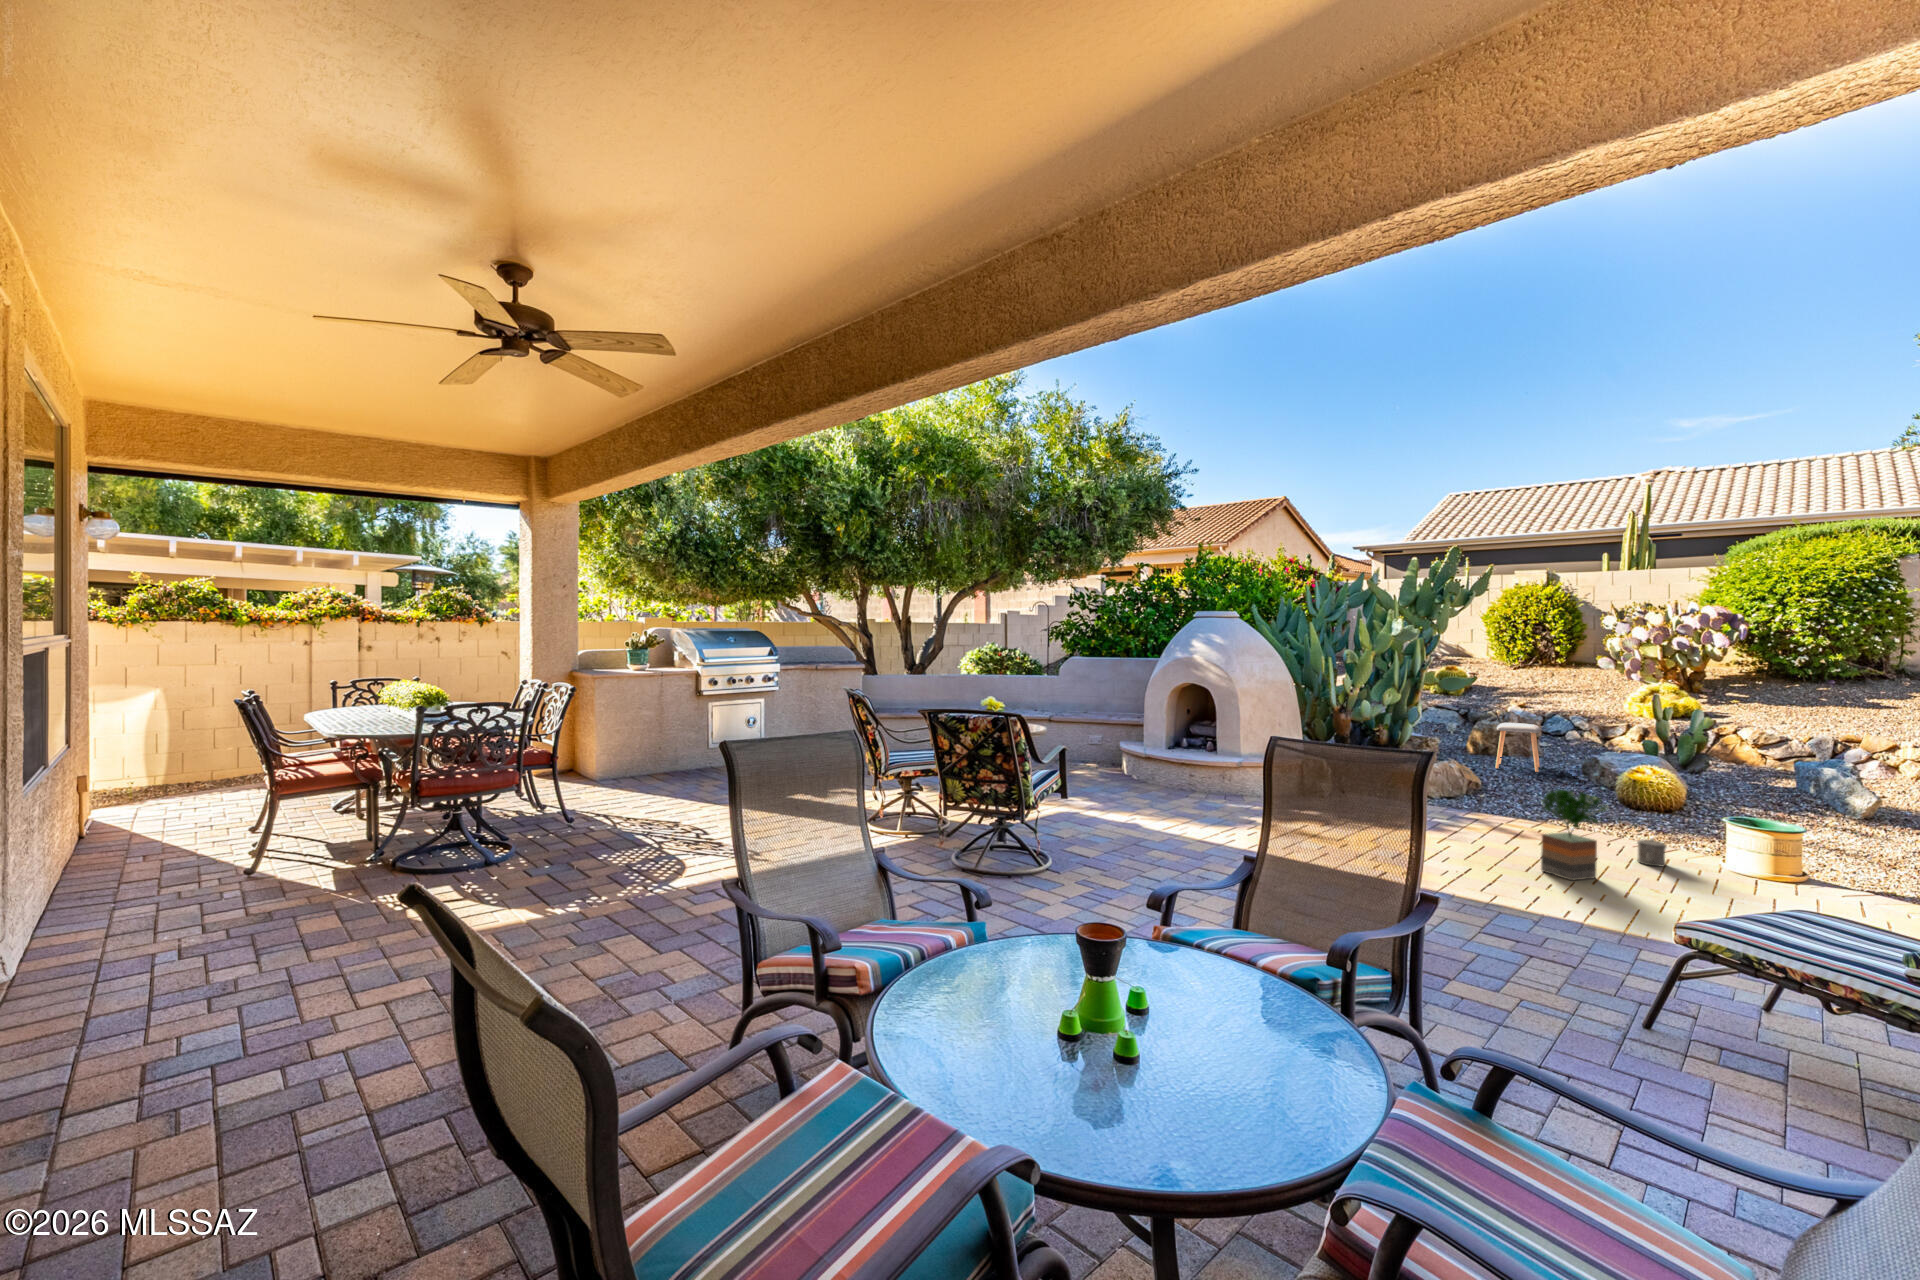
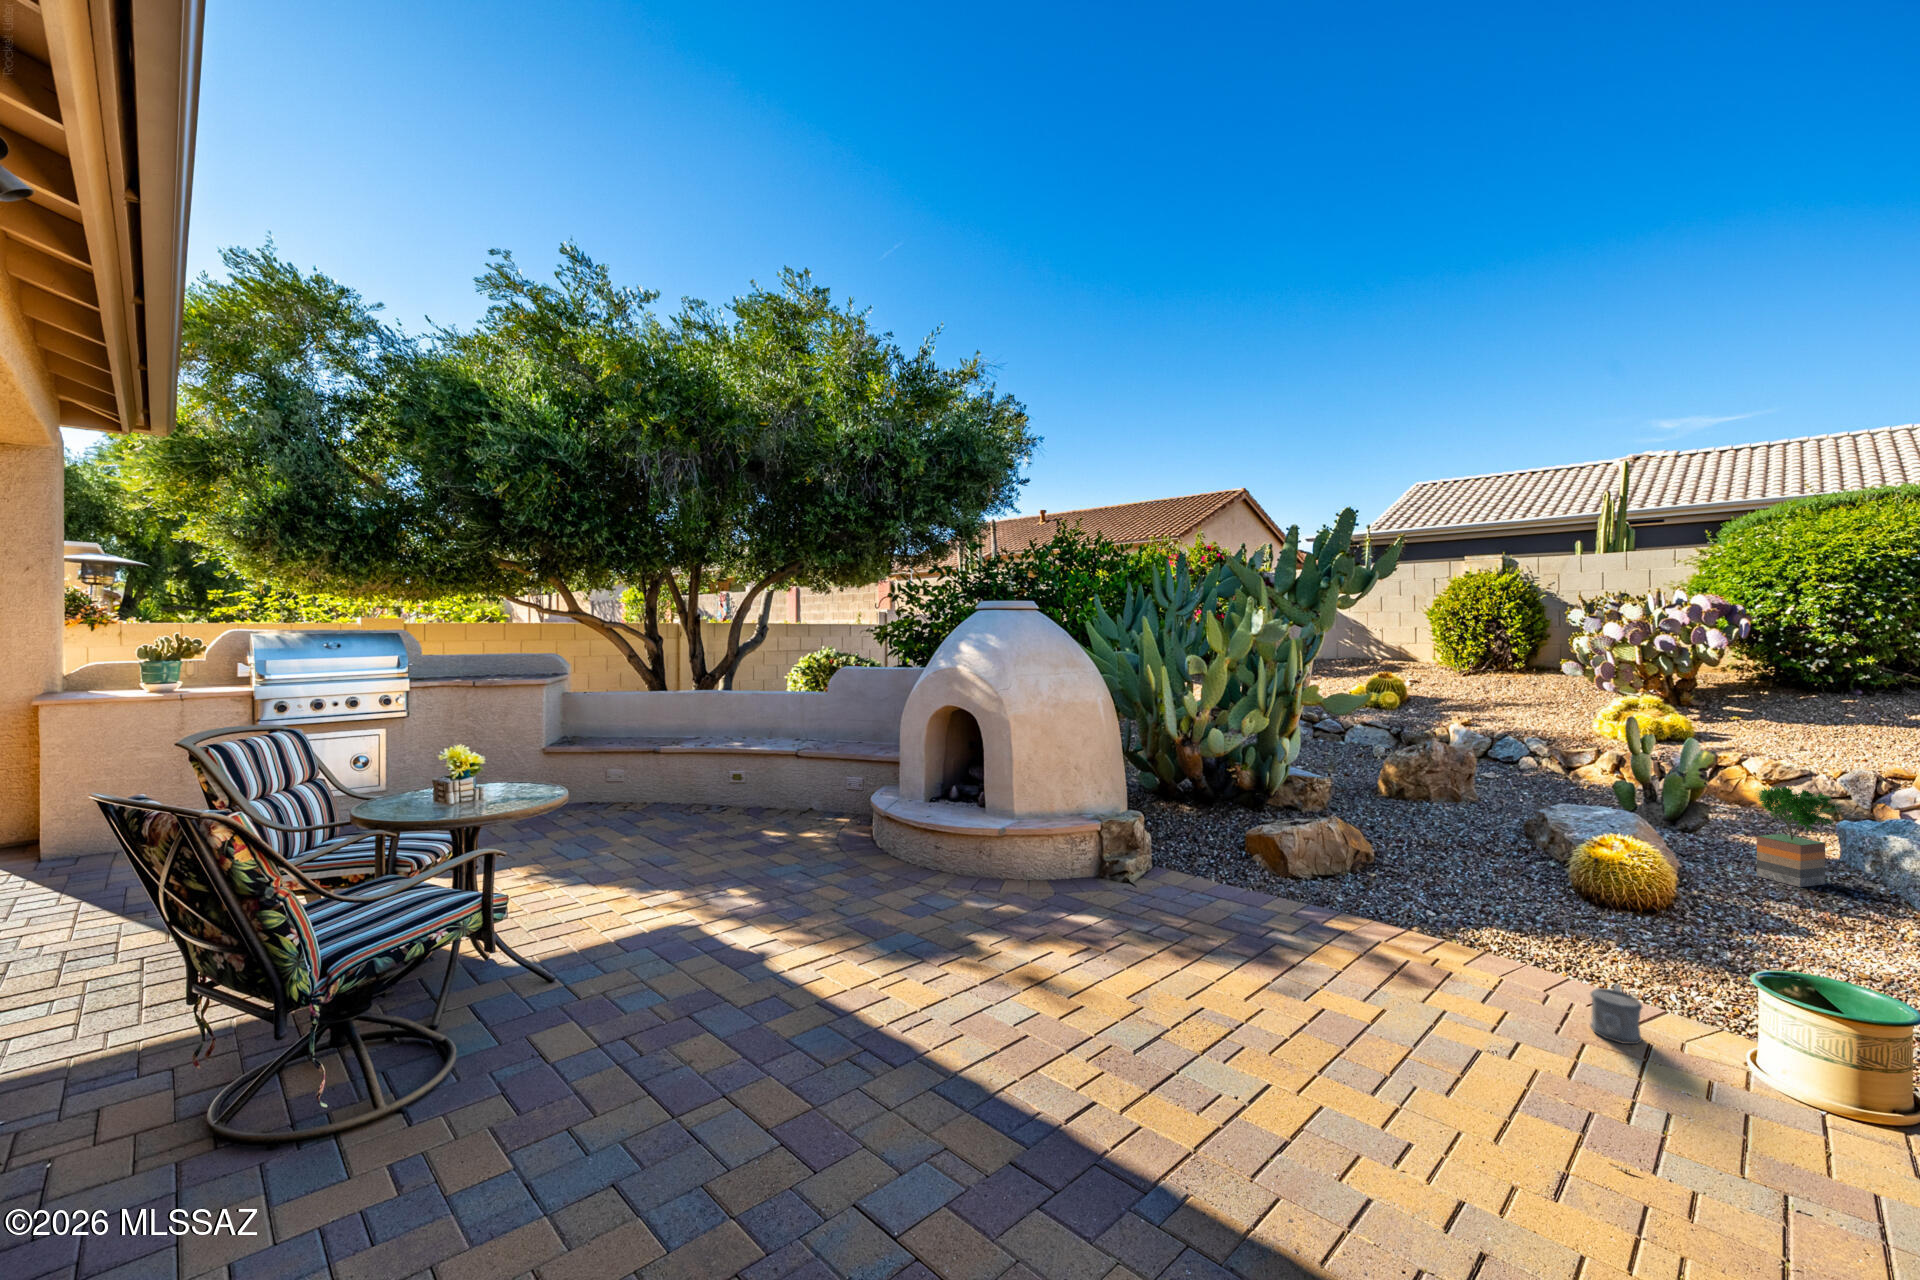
stool: present [1495,723,1540,773] -> none [1415,750,1475,819]
potted tree: present [1541,789,1608,881] -> present [1757,786,1842,887]

